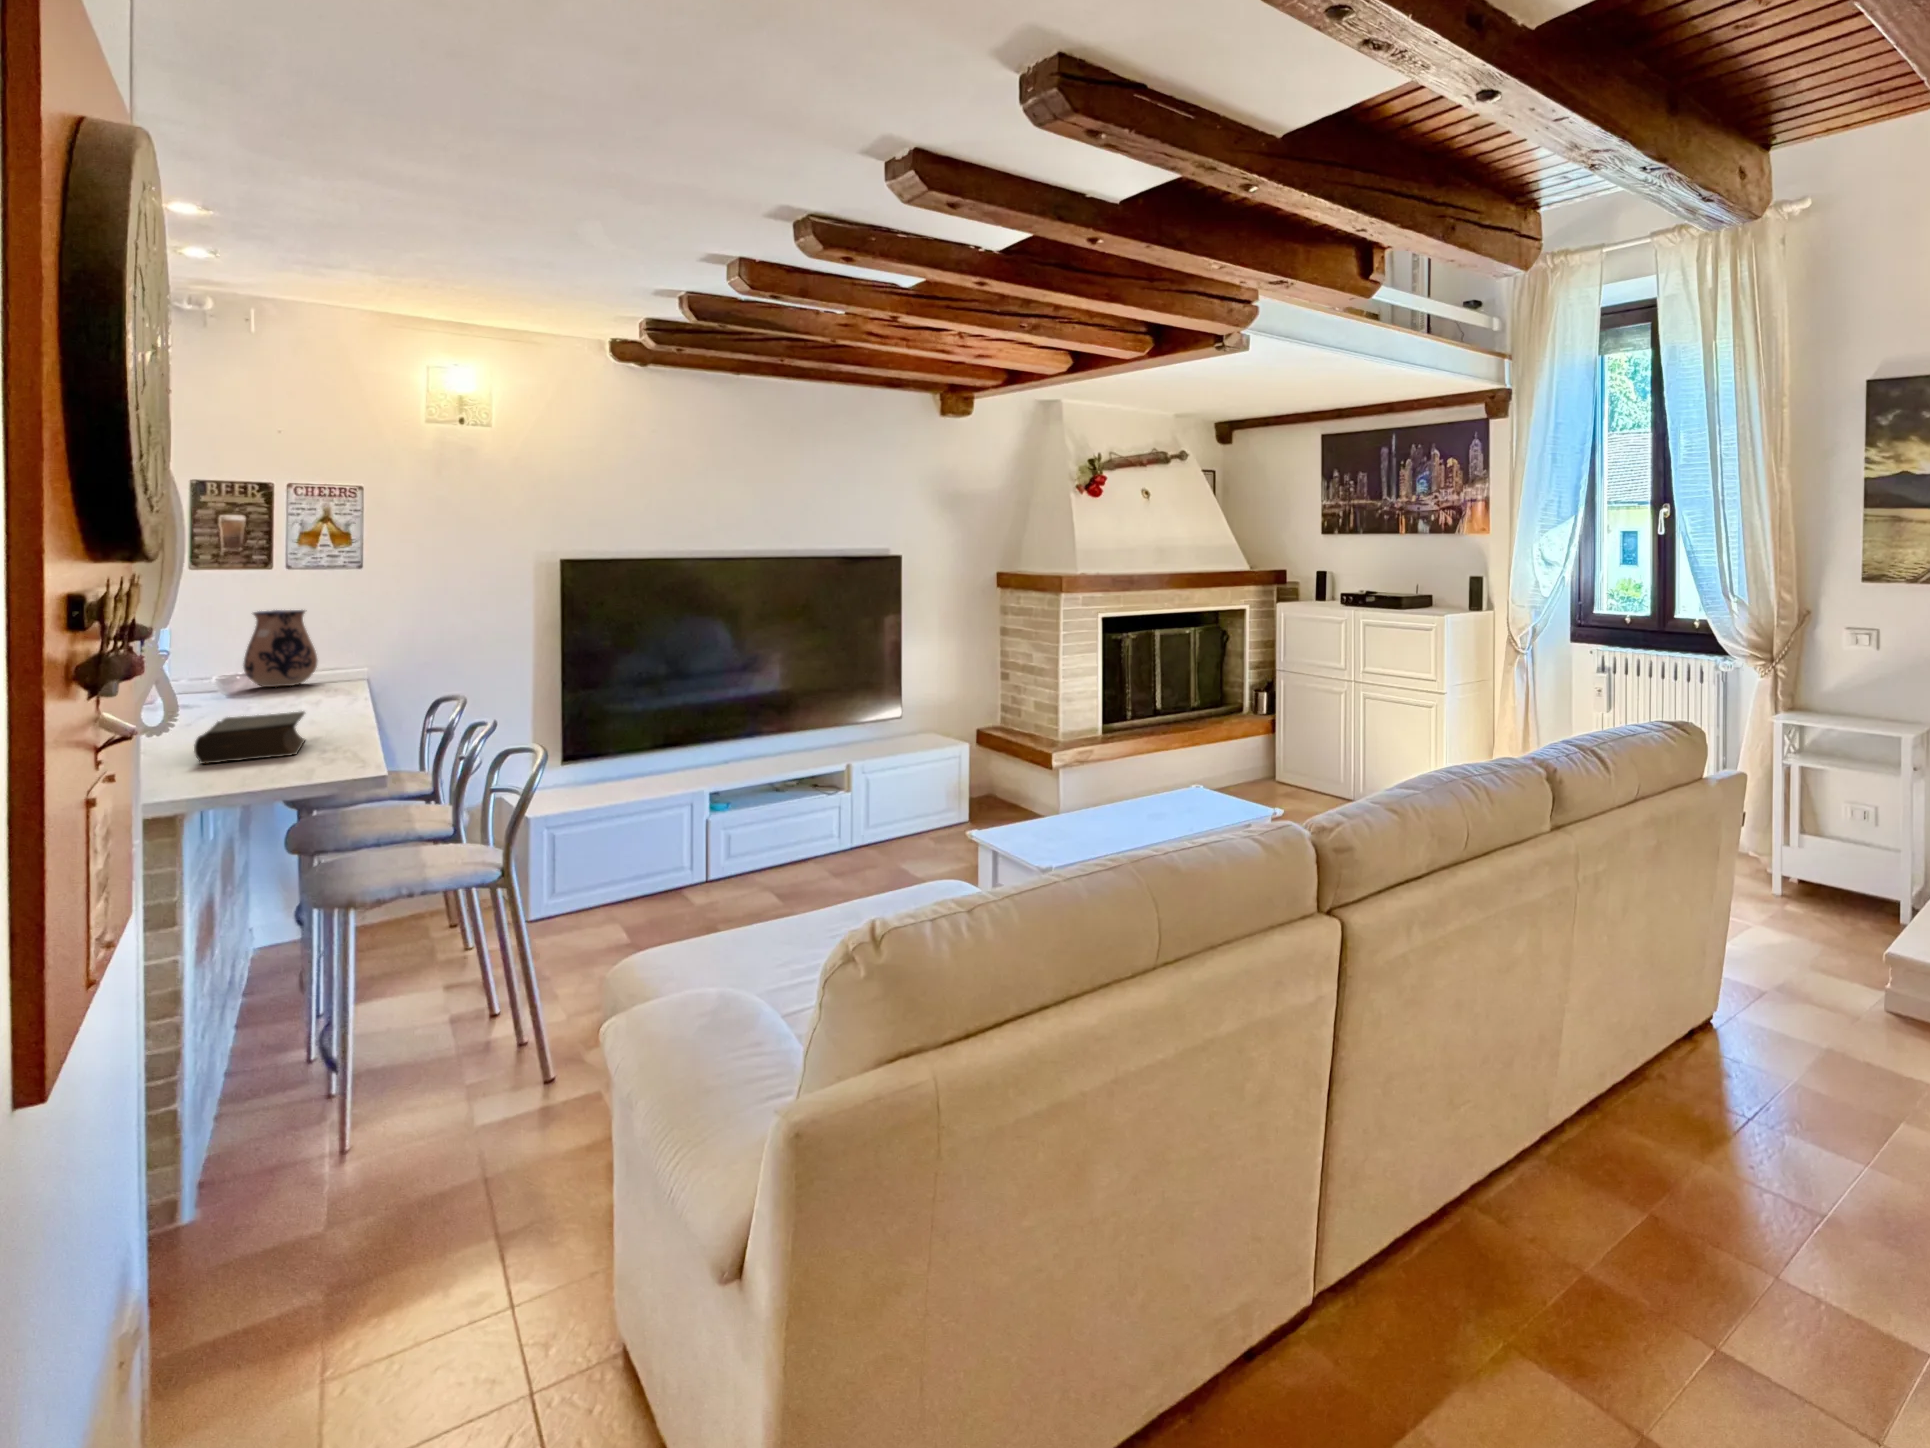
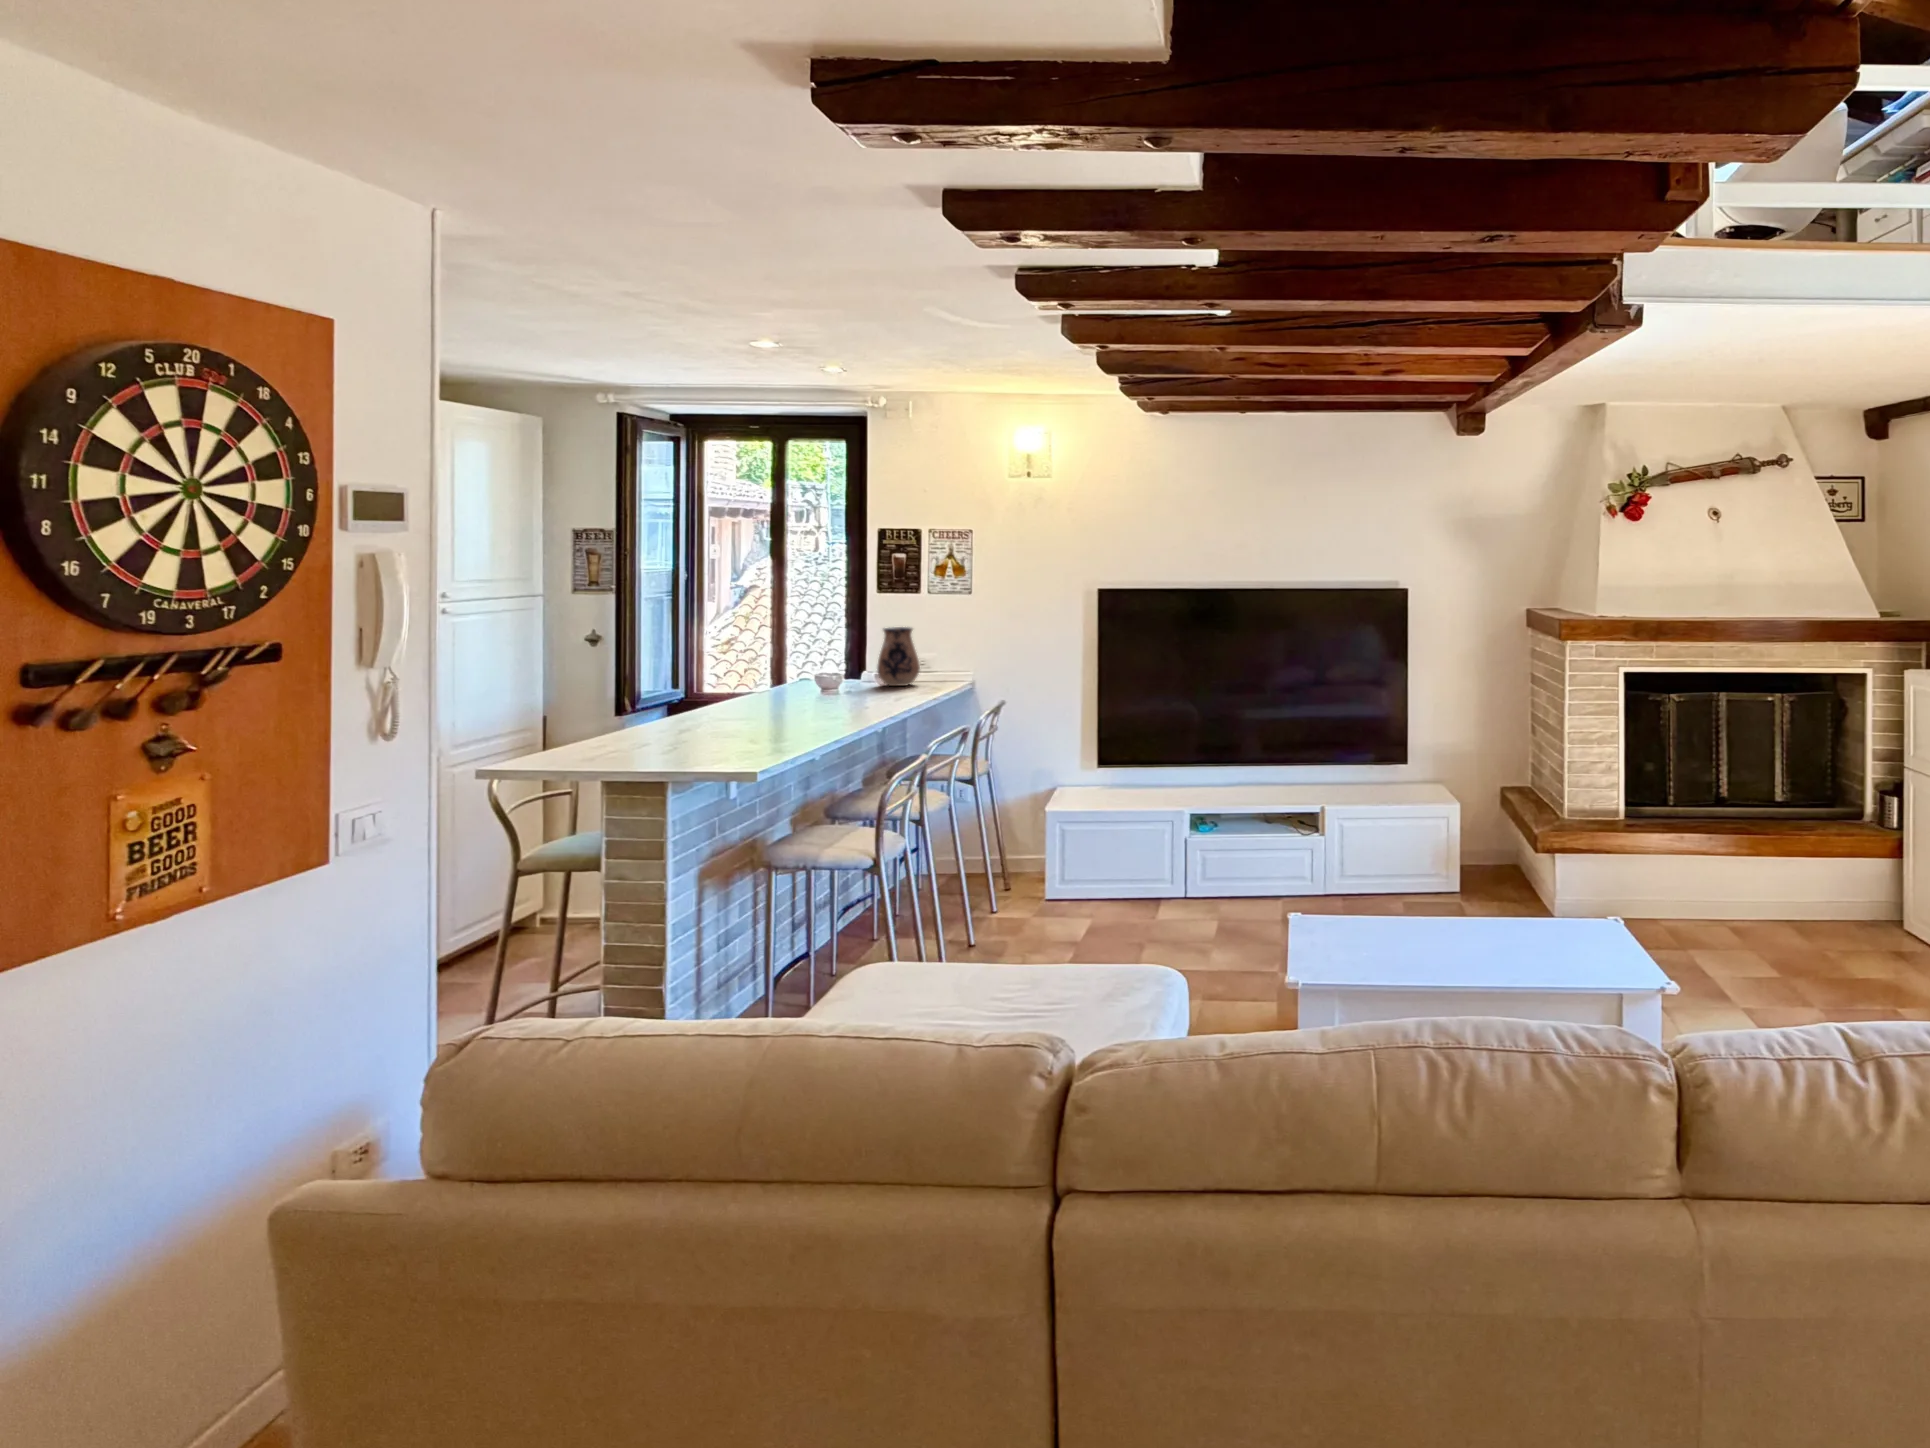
book: present [194,711,305,764] -> none [678,719,770,755]

